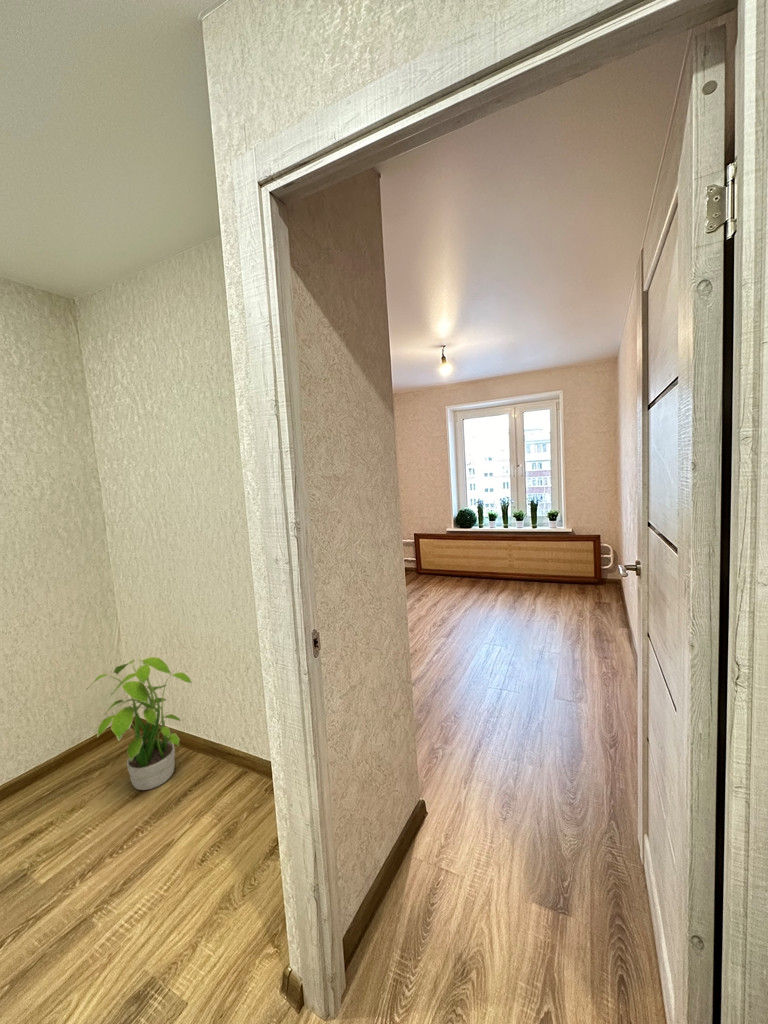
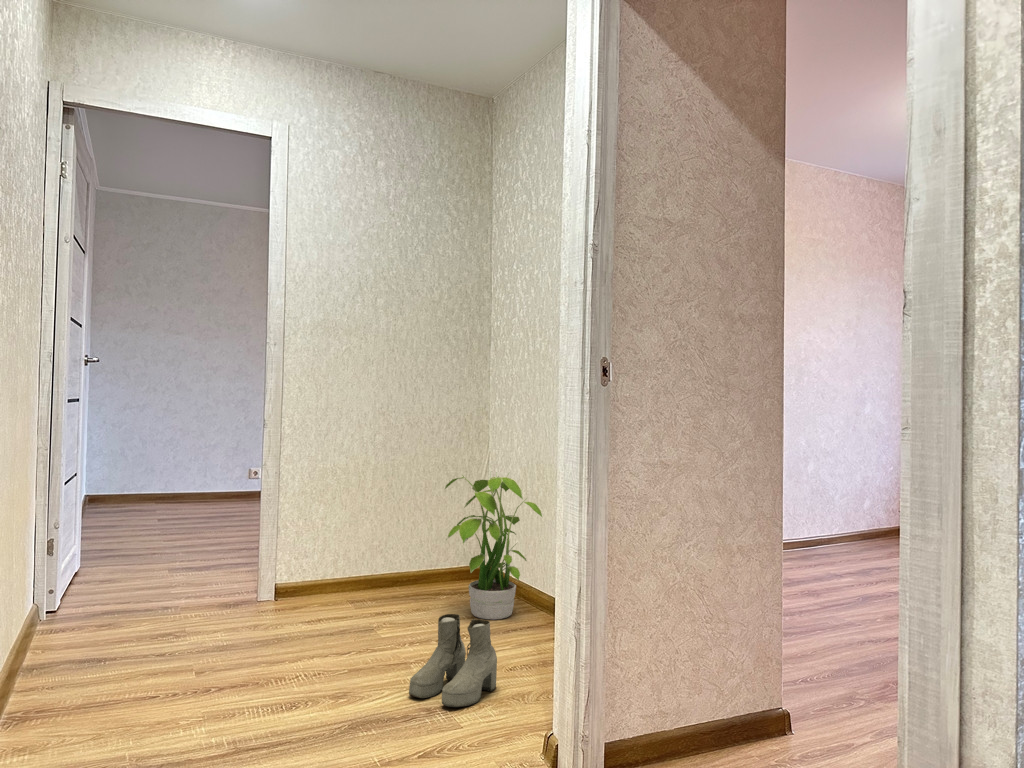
boots: none [105,849,198,985] -> present [409,614,497,707]

